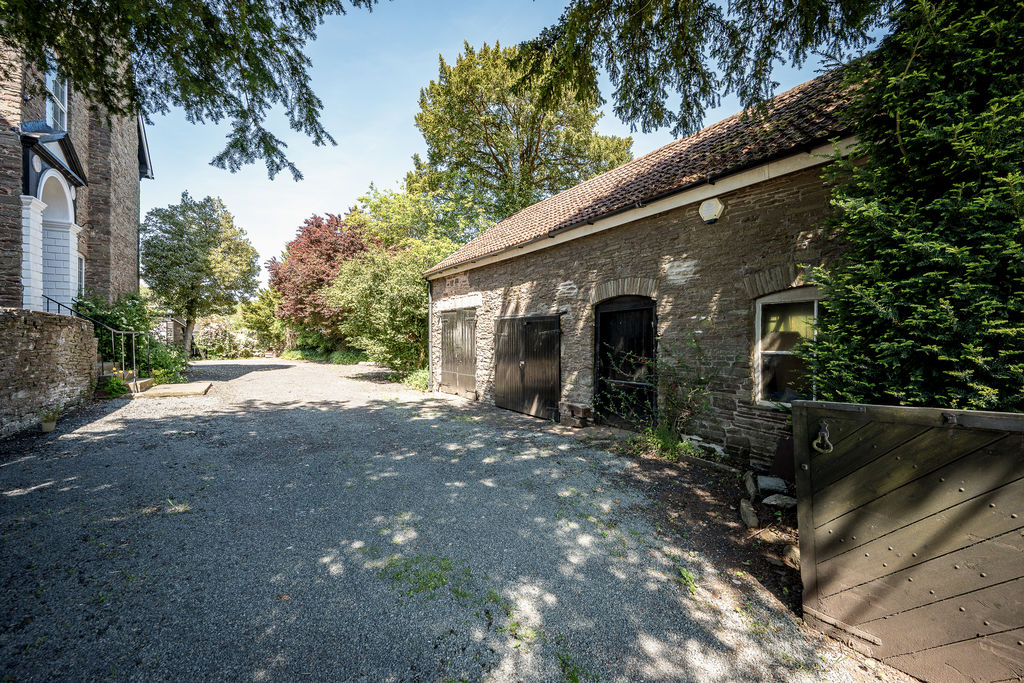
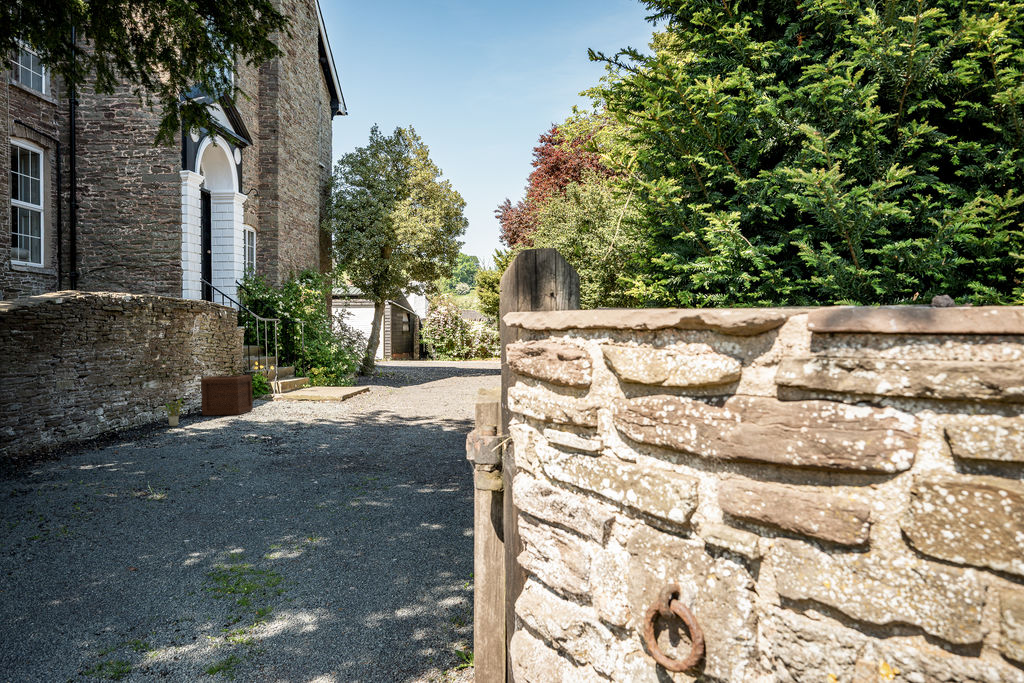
wooden crate: none [67,380,123,418] -> present [201,375,253,416]

